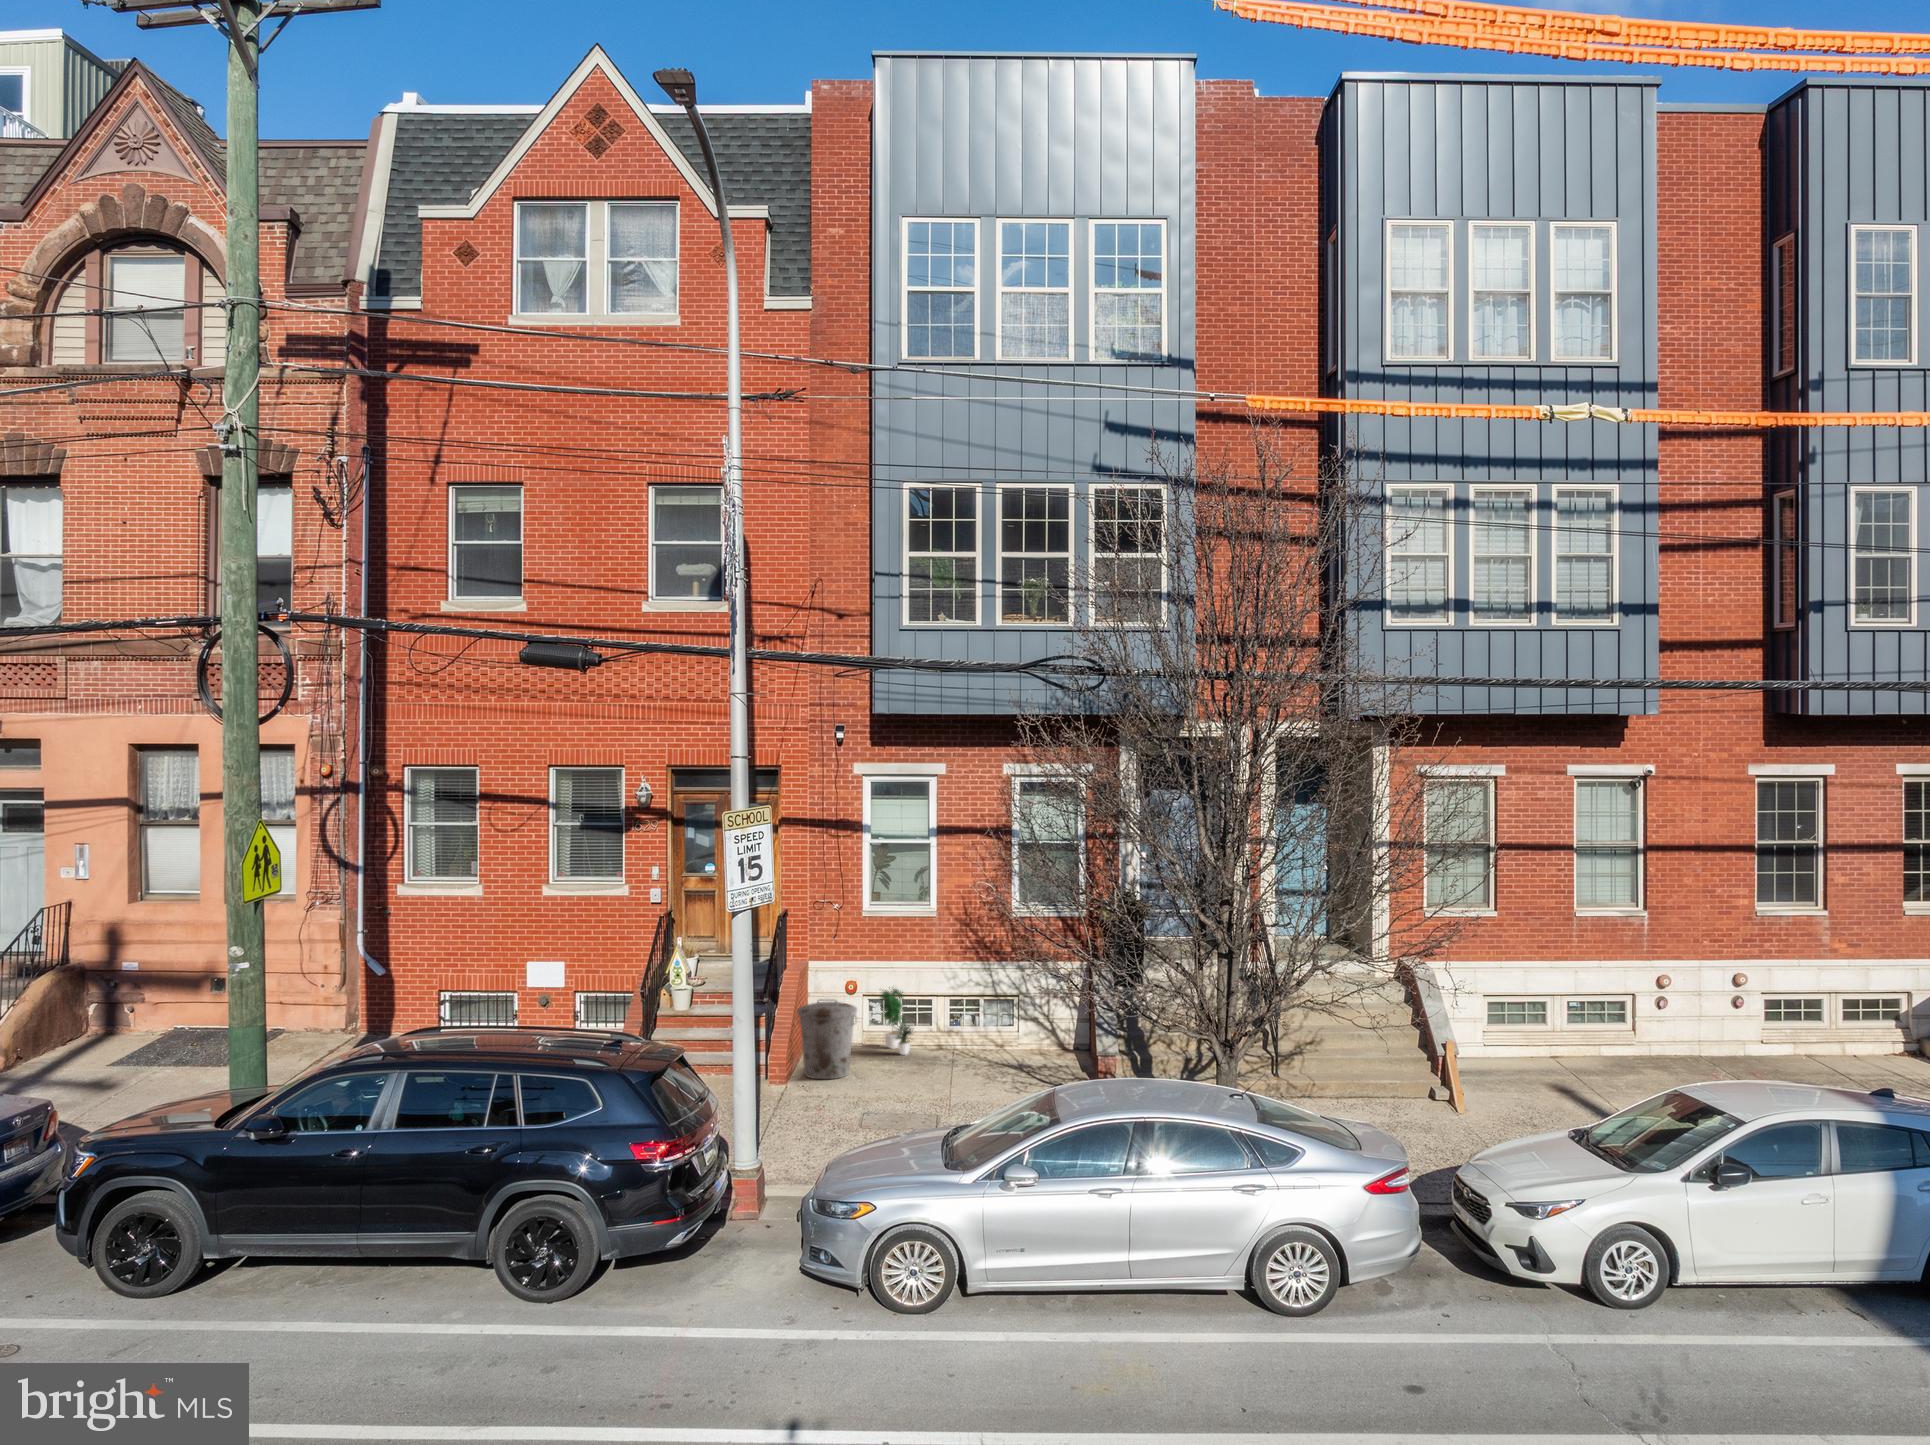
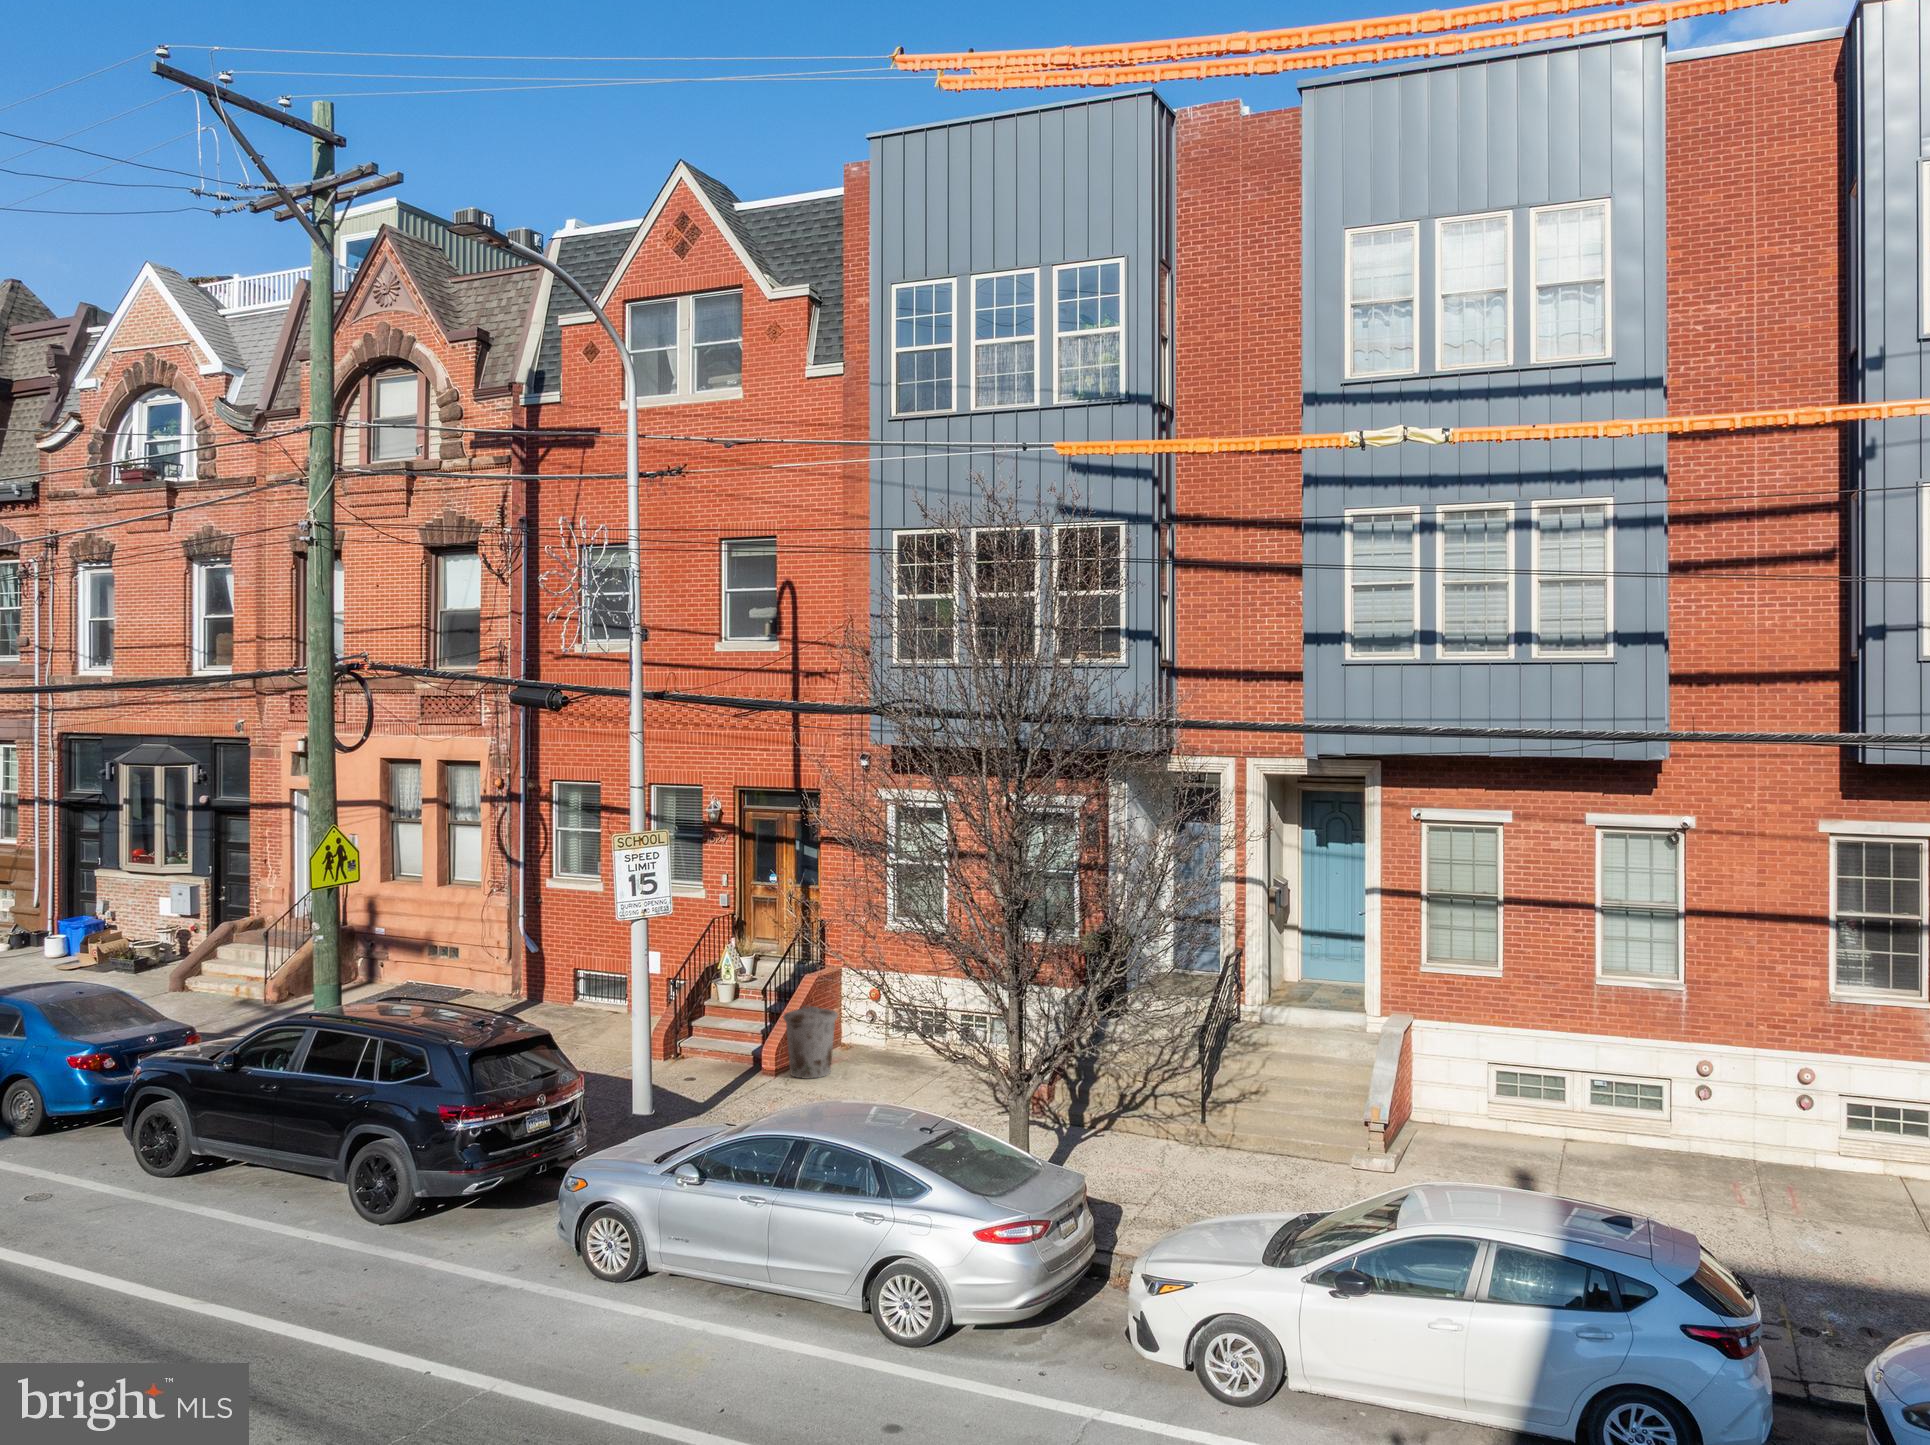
potted plant: present [880,988,913,1055] -> none [886,995,914,1062]

